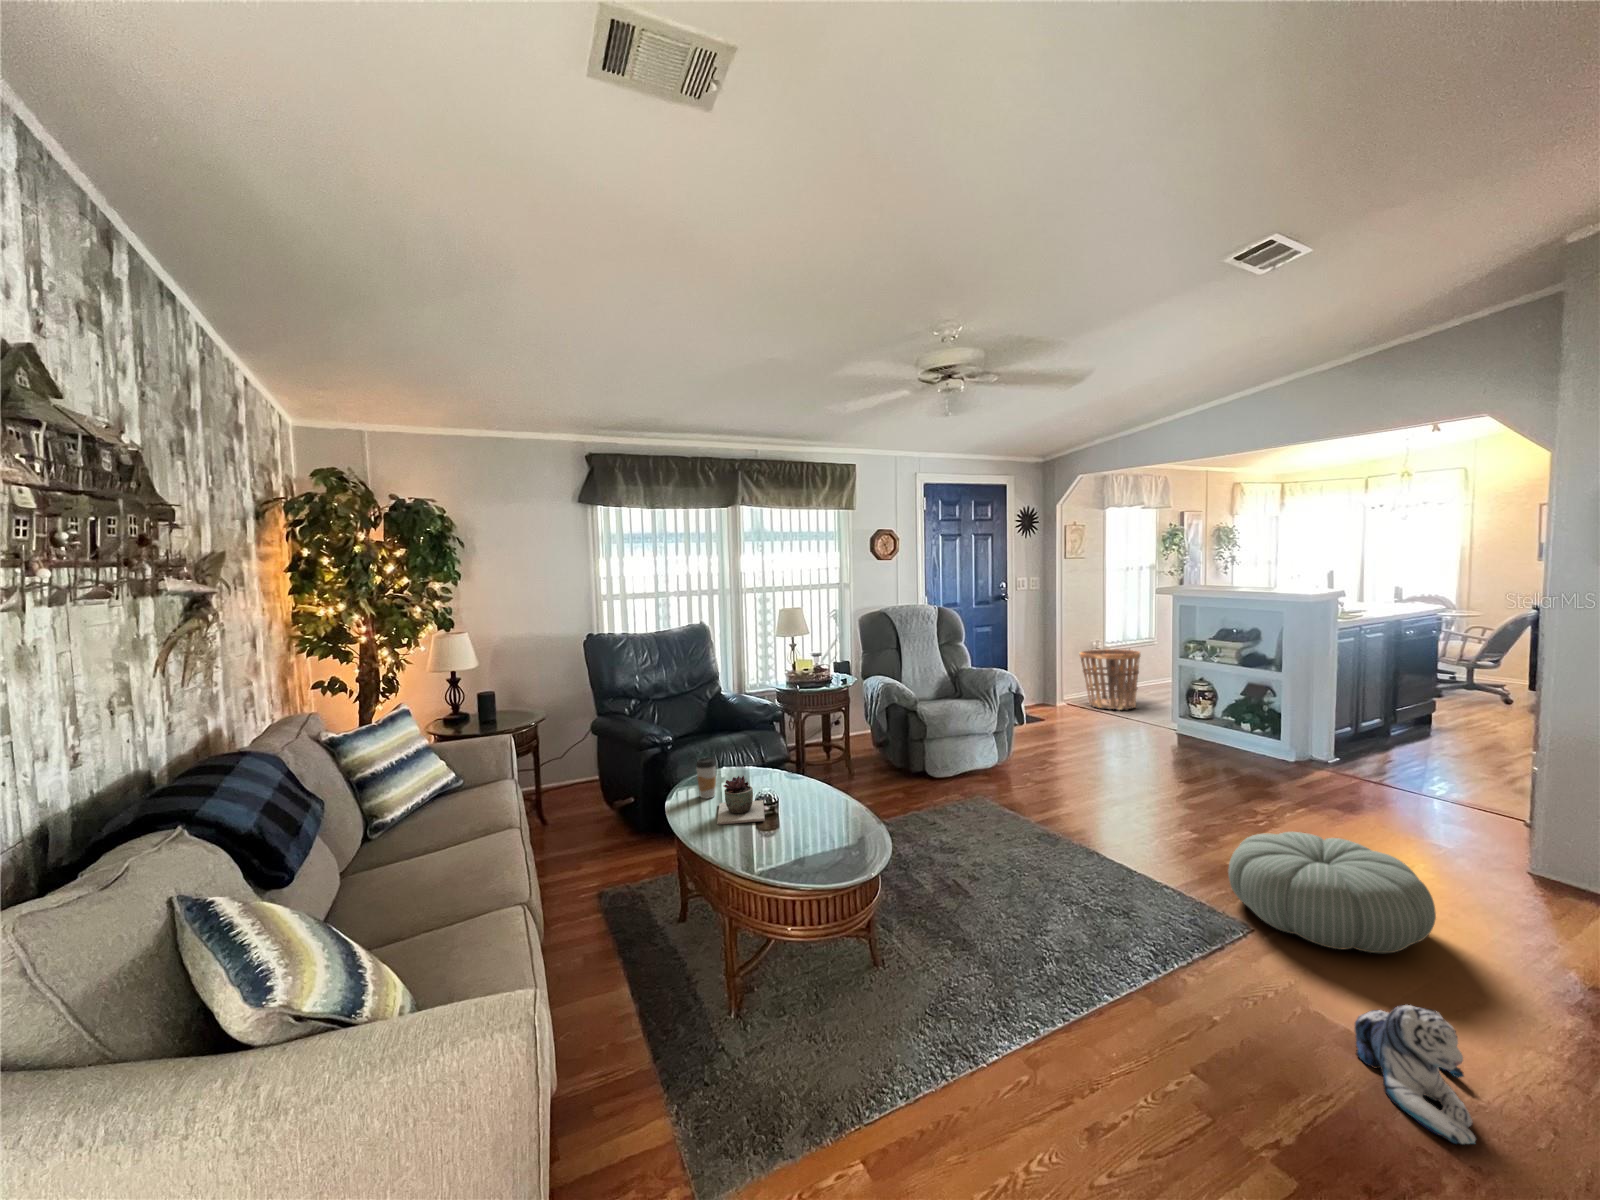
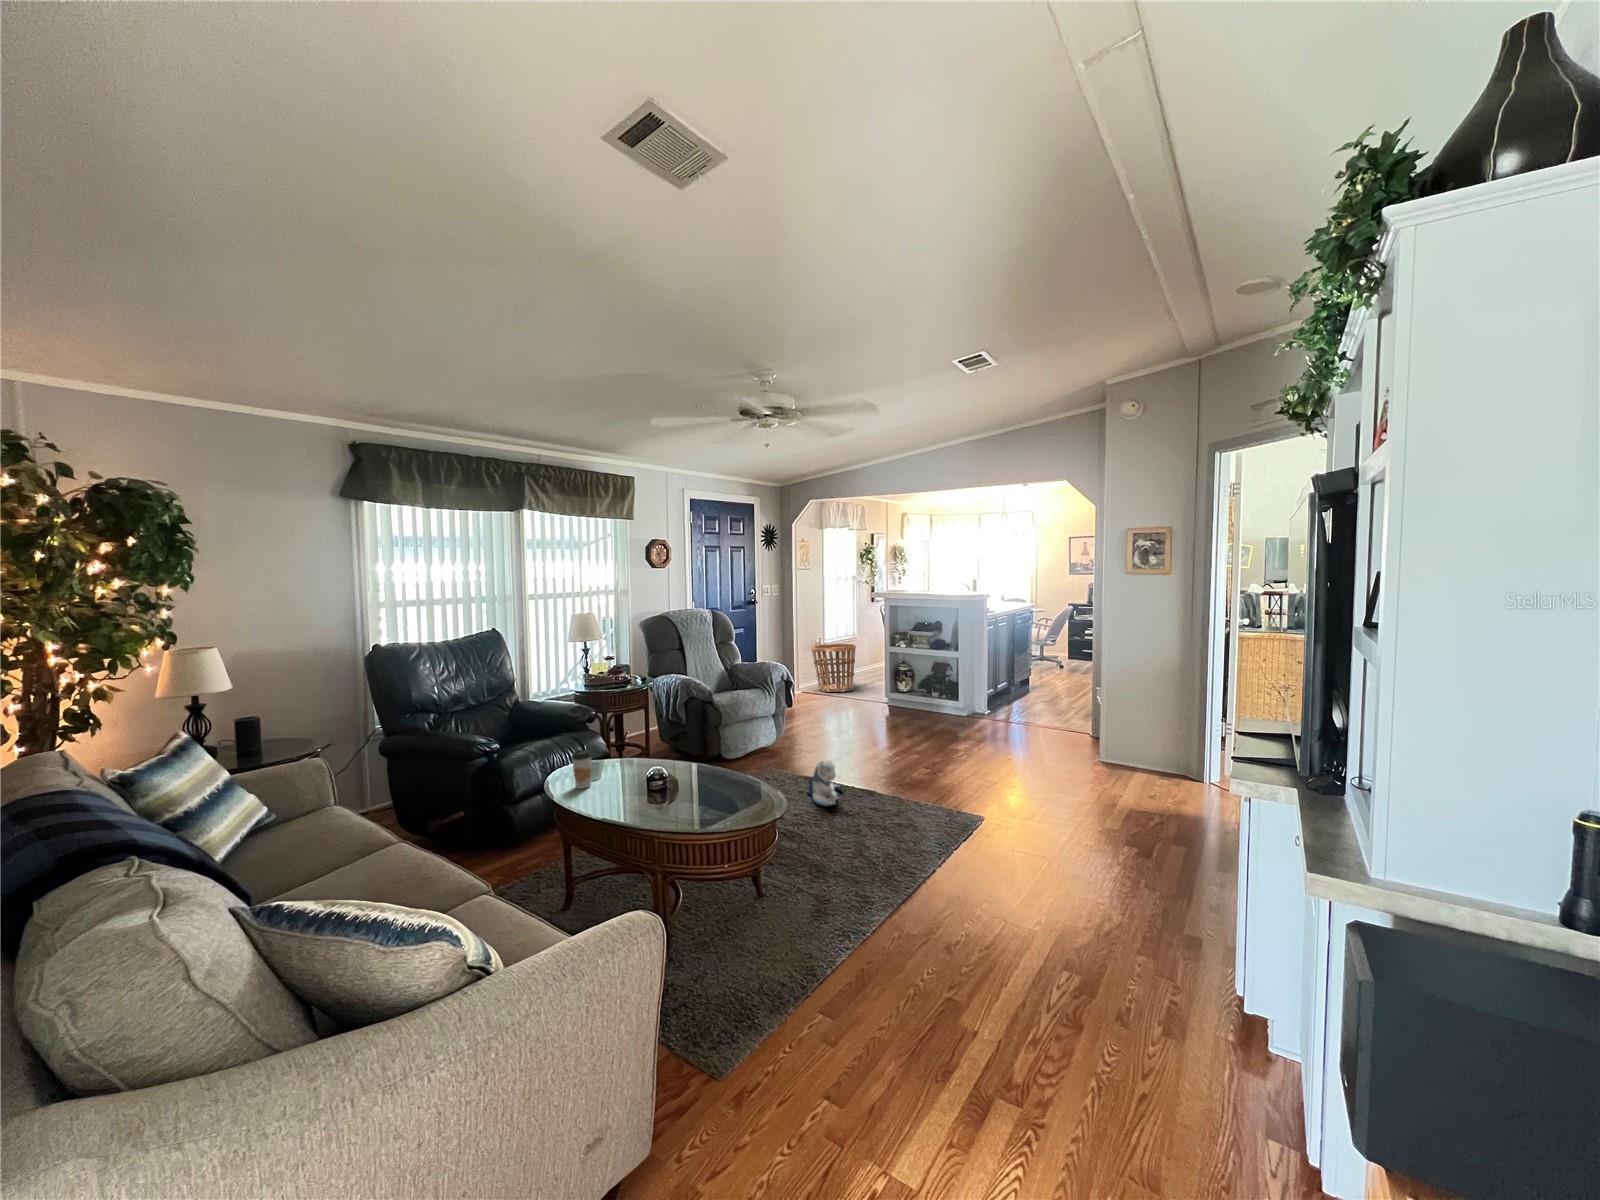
succulent plant: present [717,776,765,825] -> none [603,759,659,805]
pouf: present [1228,832,1436,953] -> none [963,751,1072,818]
plush toy: present [1354,1005,1476,1144] -> present [807,761,842,807]

